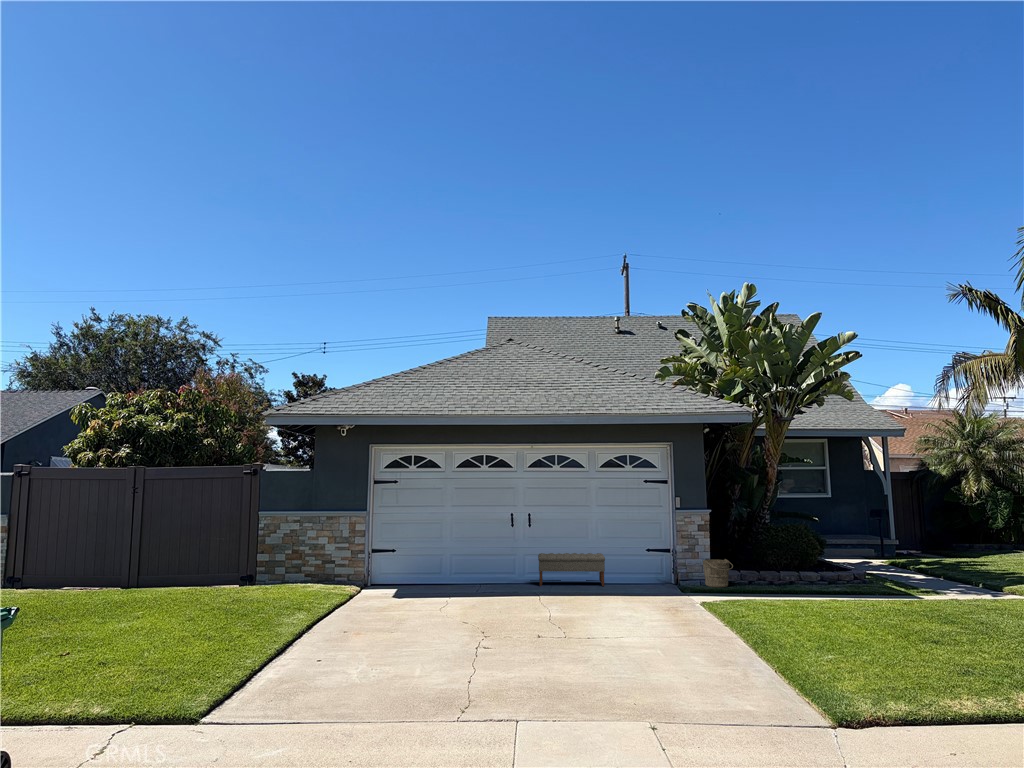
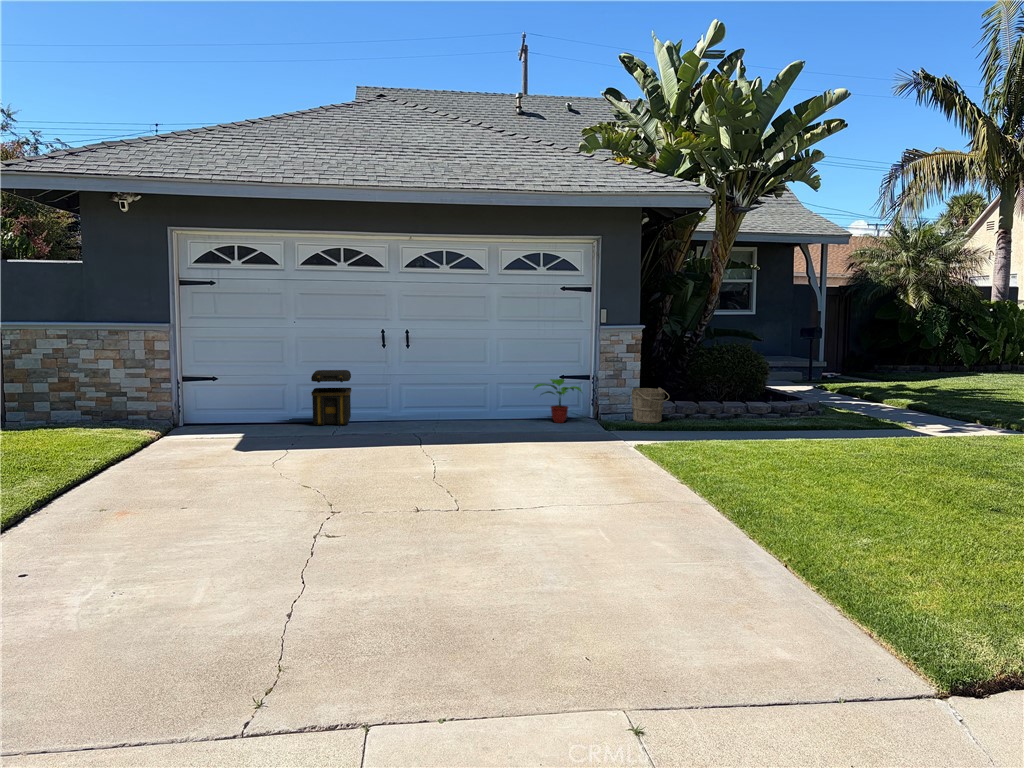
toolbox: none [463,545,490,586] -> present [311,370,351,425]
potted plant: none [625,552,663,586] -> present [534,379,582,423]
bench: present [538,553,605,586] -> none [417,381,507,424]

